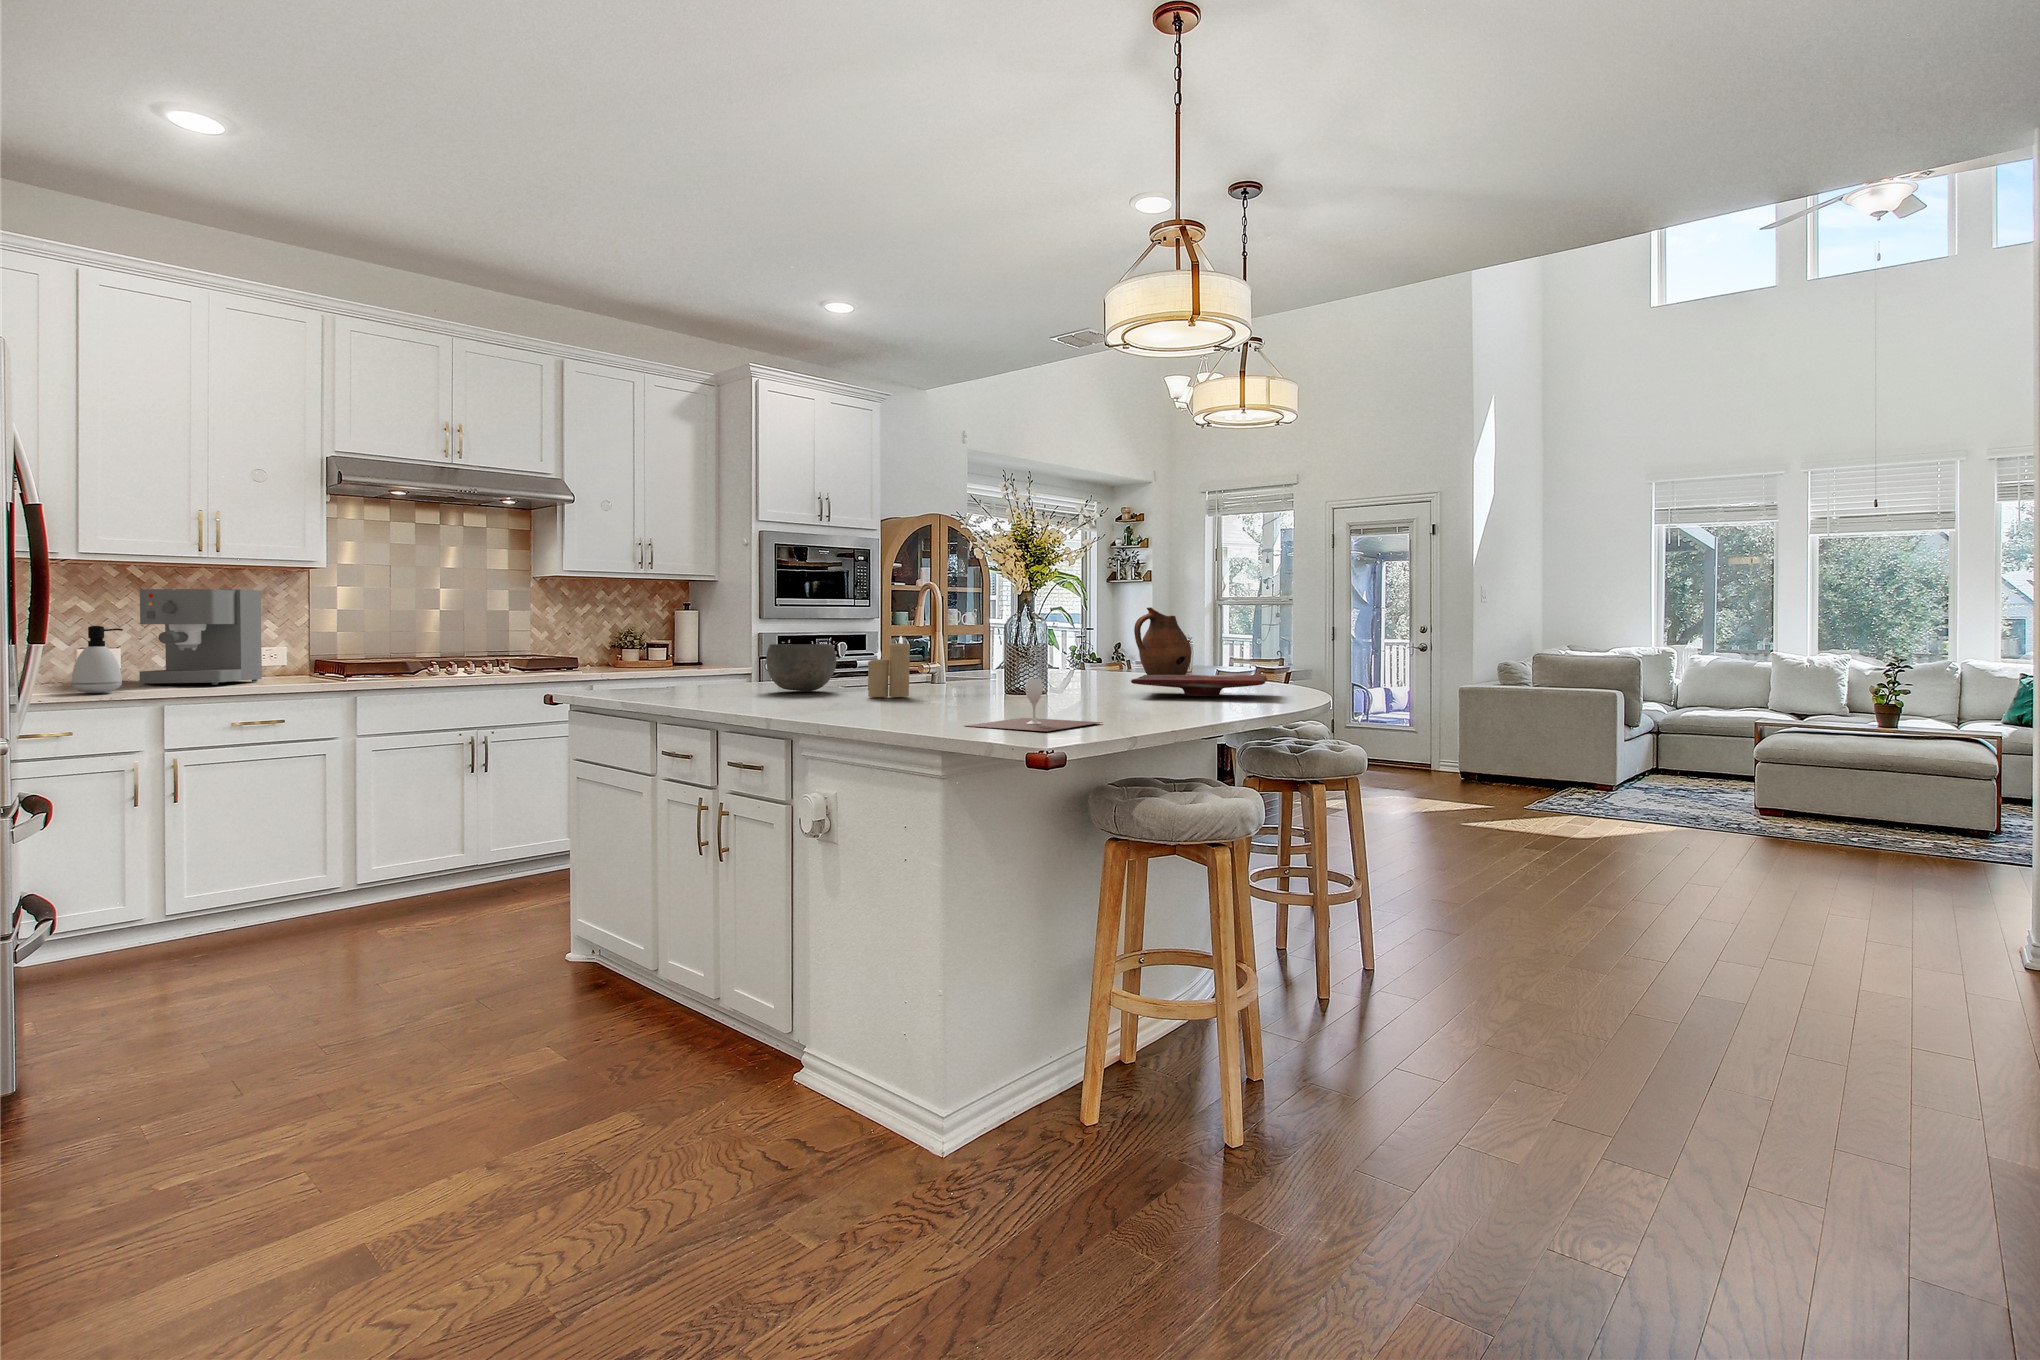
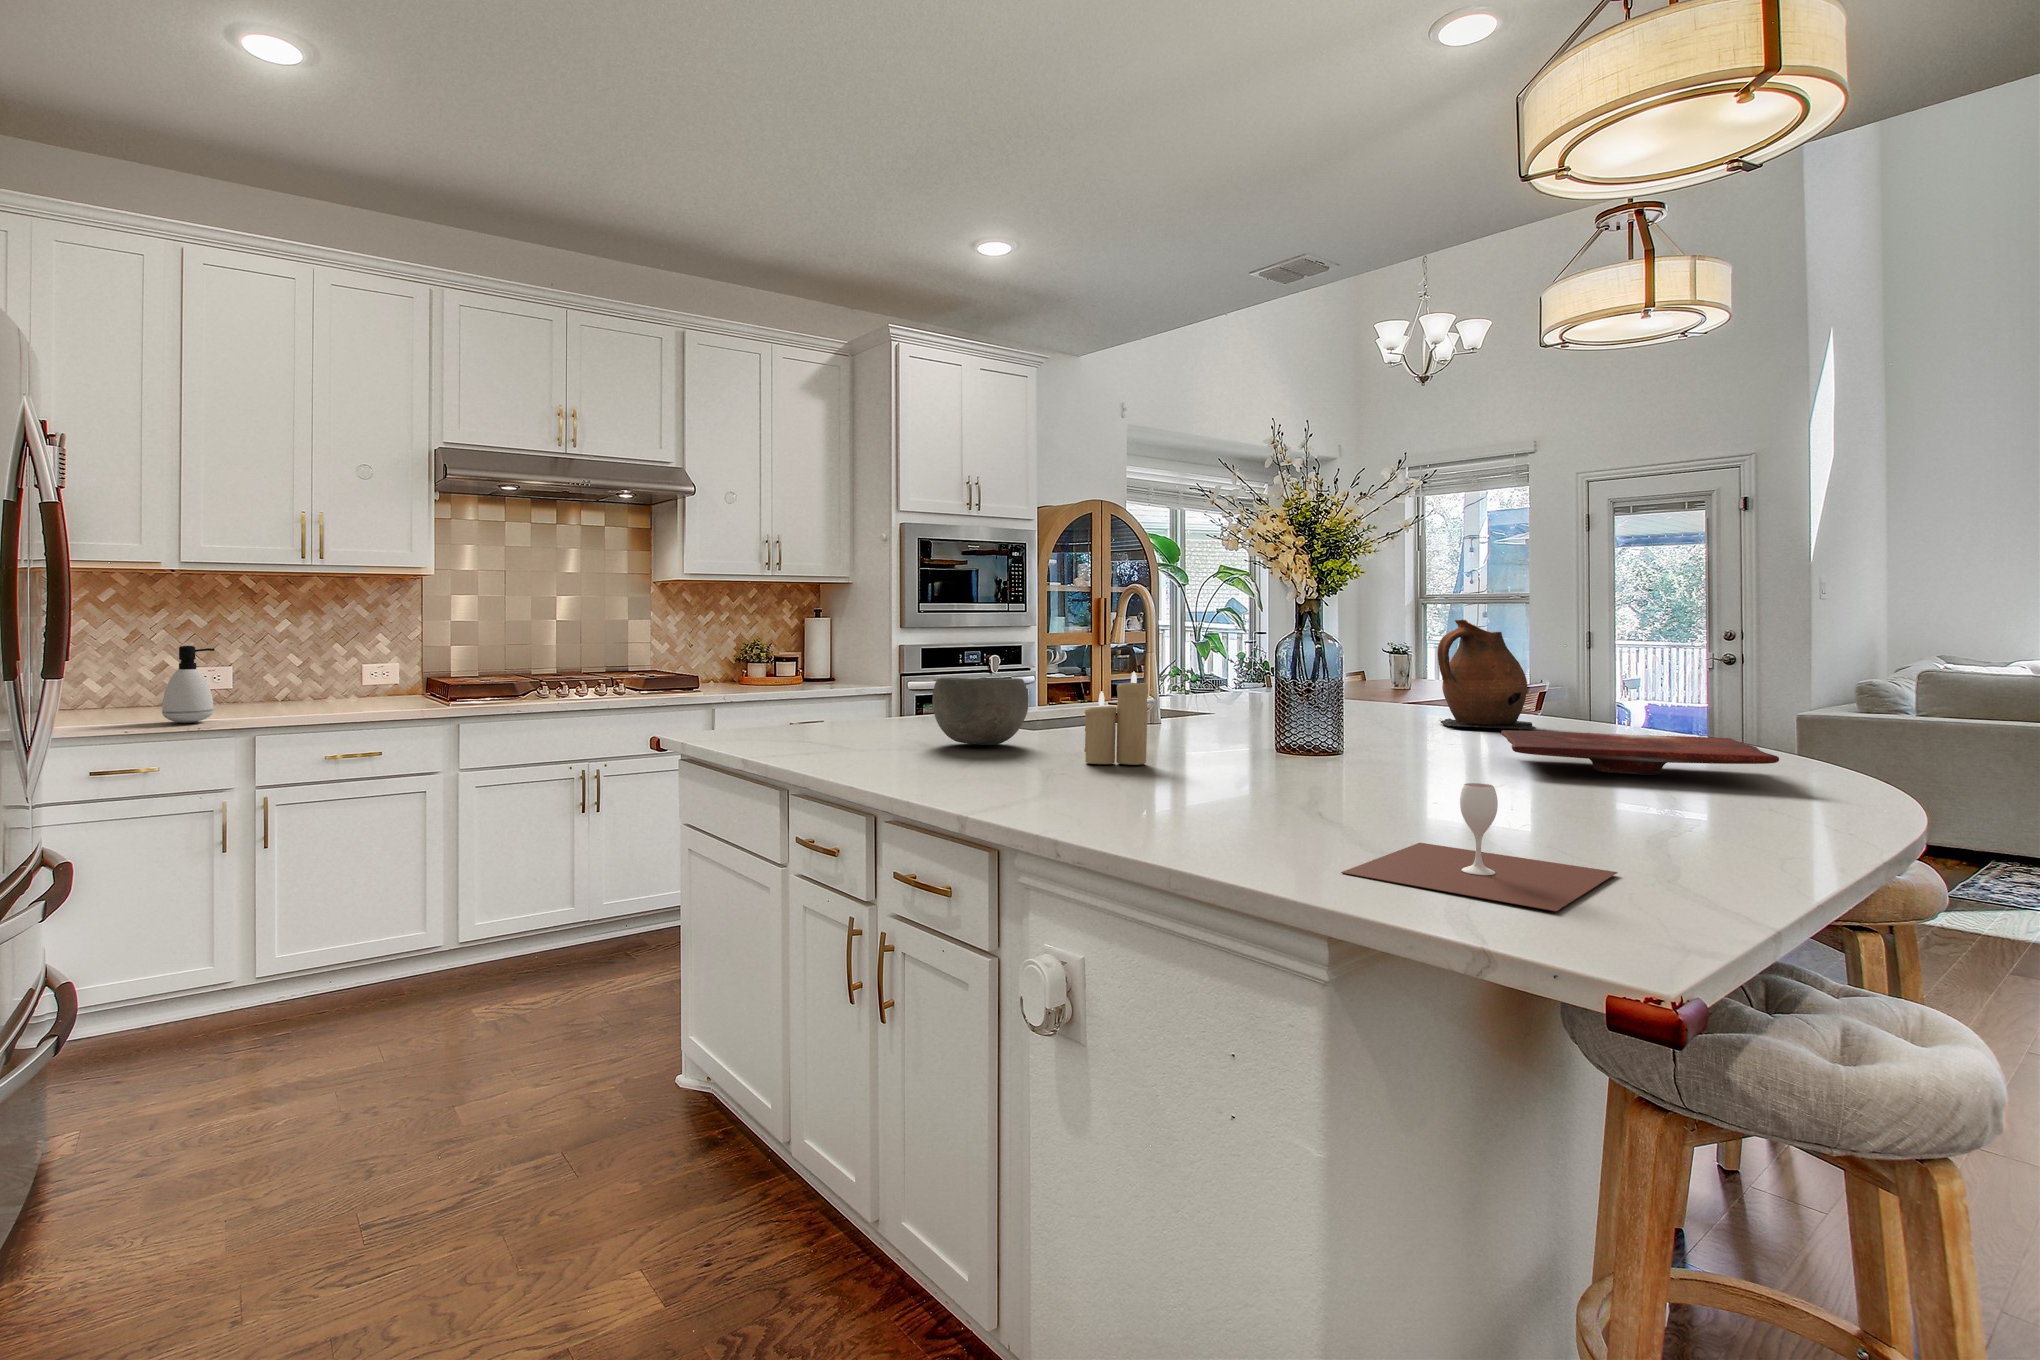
coffee maker: present [139,589,262,685] -> none [242,601,367,711]

